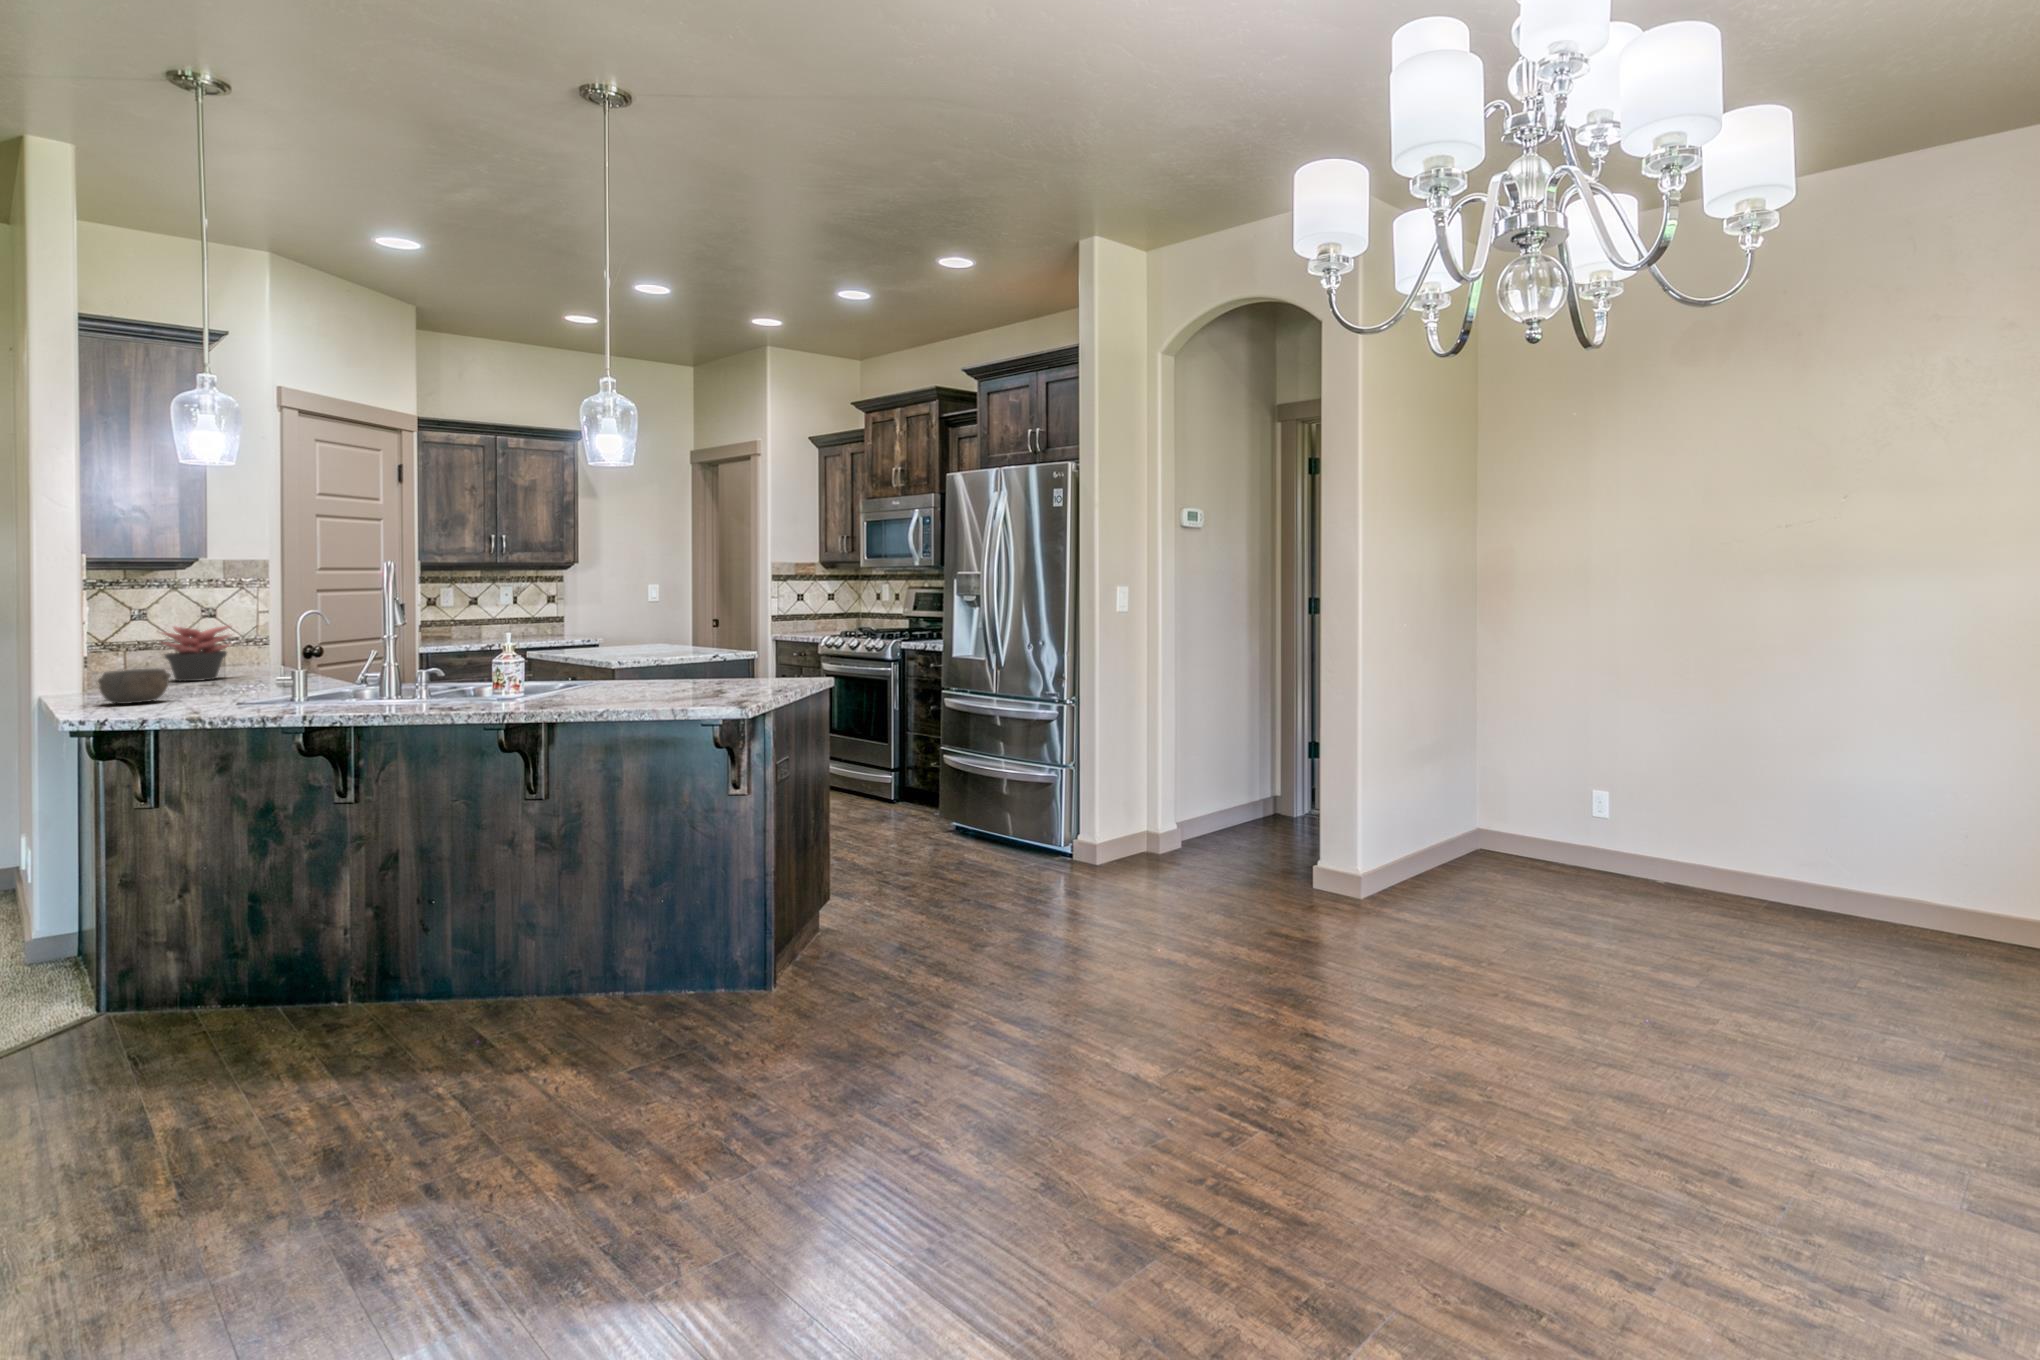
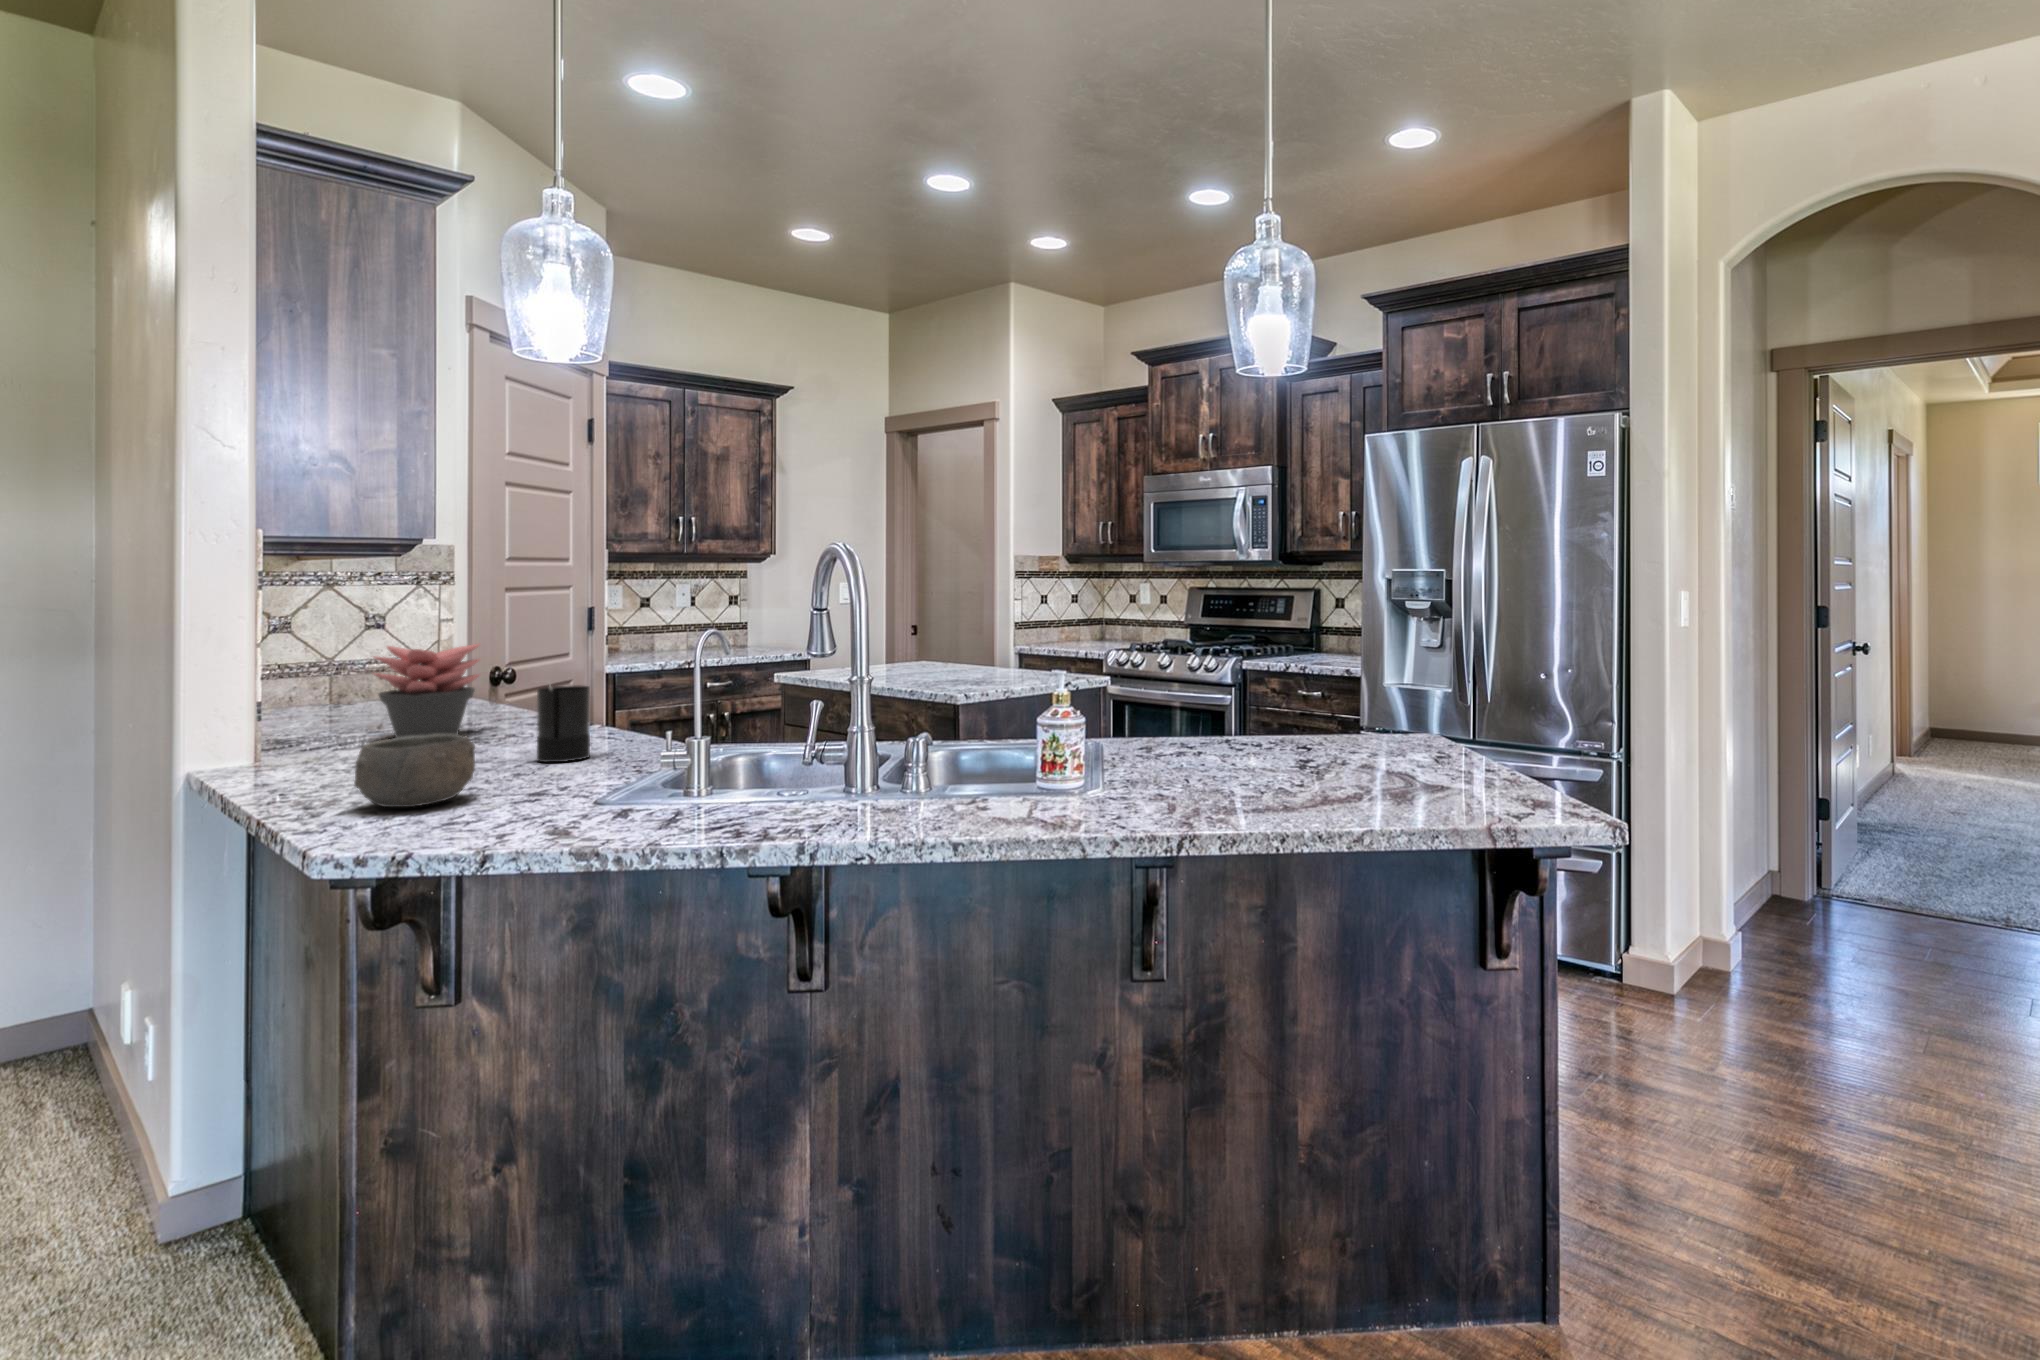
candle: none [232,644,267,689] -> present [537,686,590,762]

